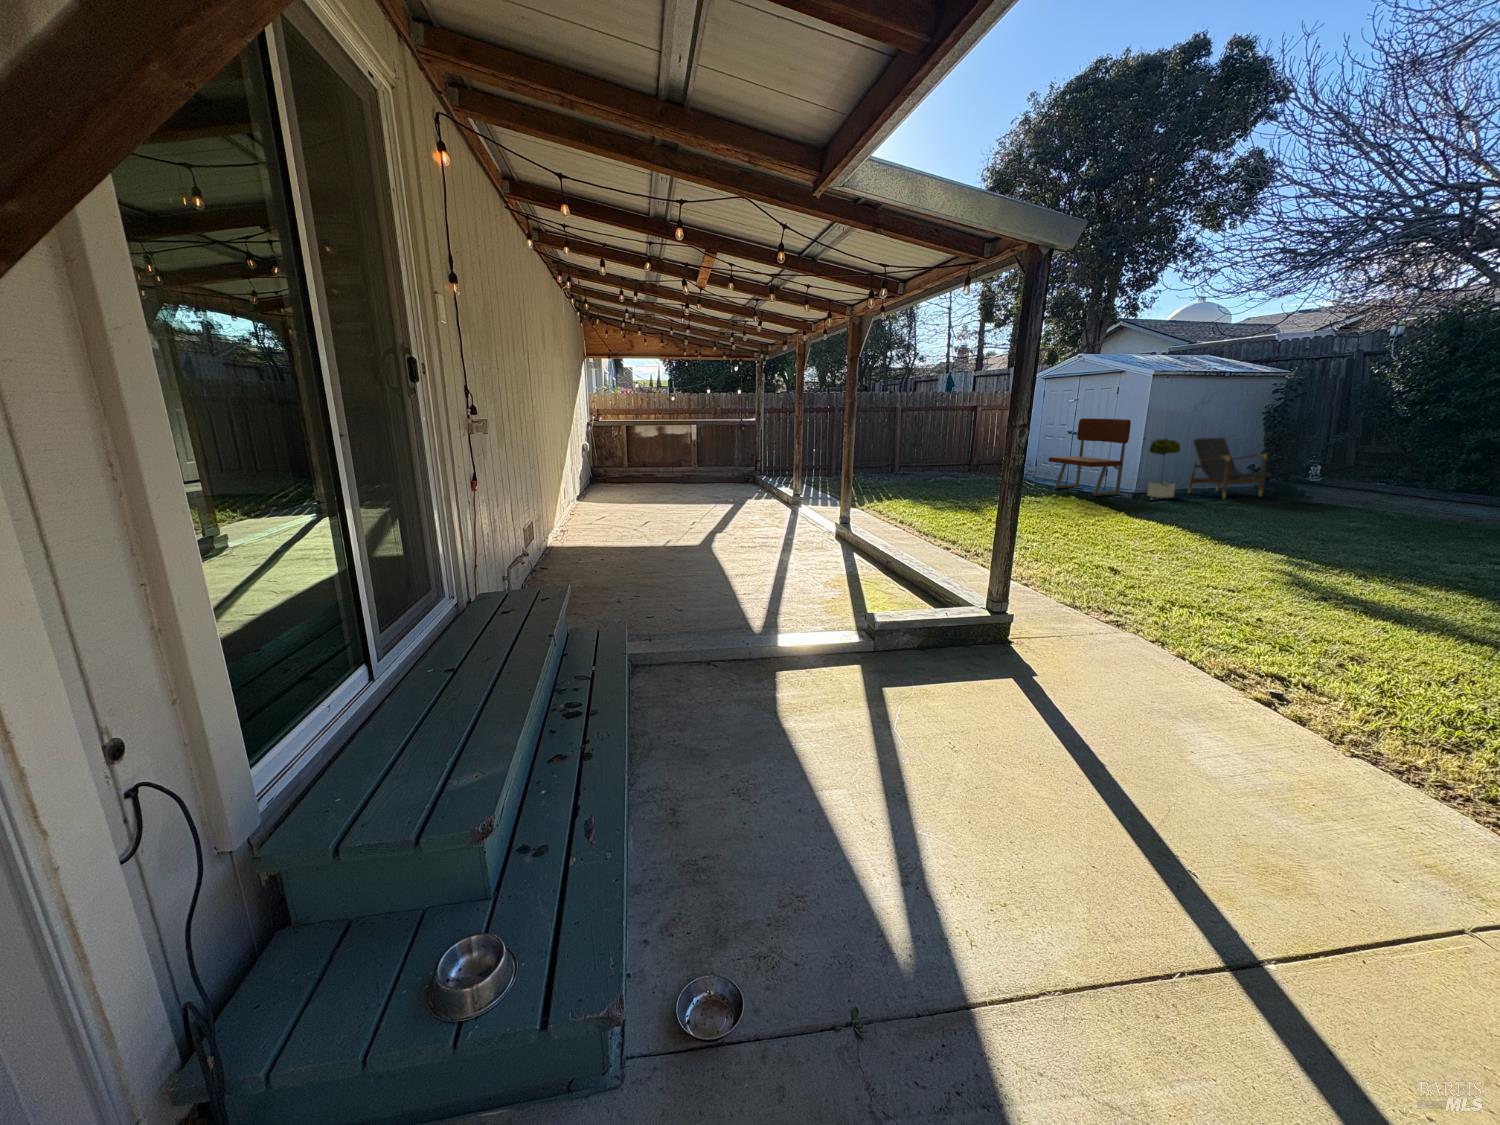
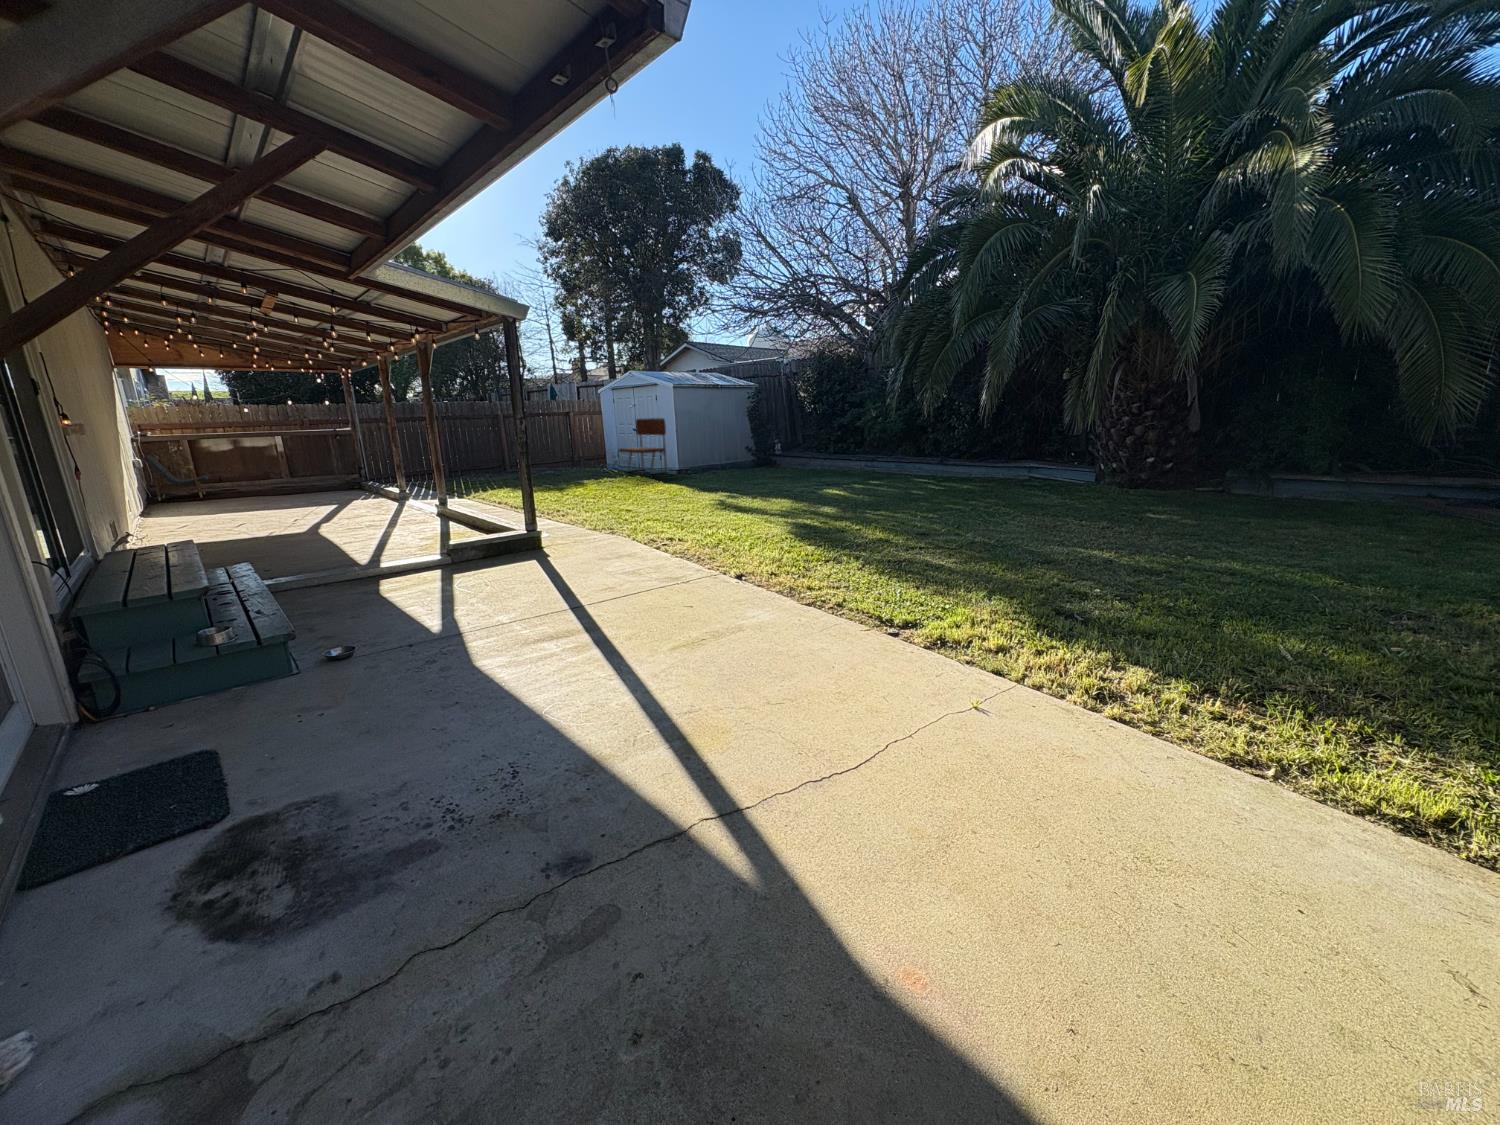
lounge chair: present [1188,438,1271,499] -> present [143,456,209,501]
potted tree: present [1148,439,1180,498] -> none [680,430,700,472]

